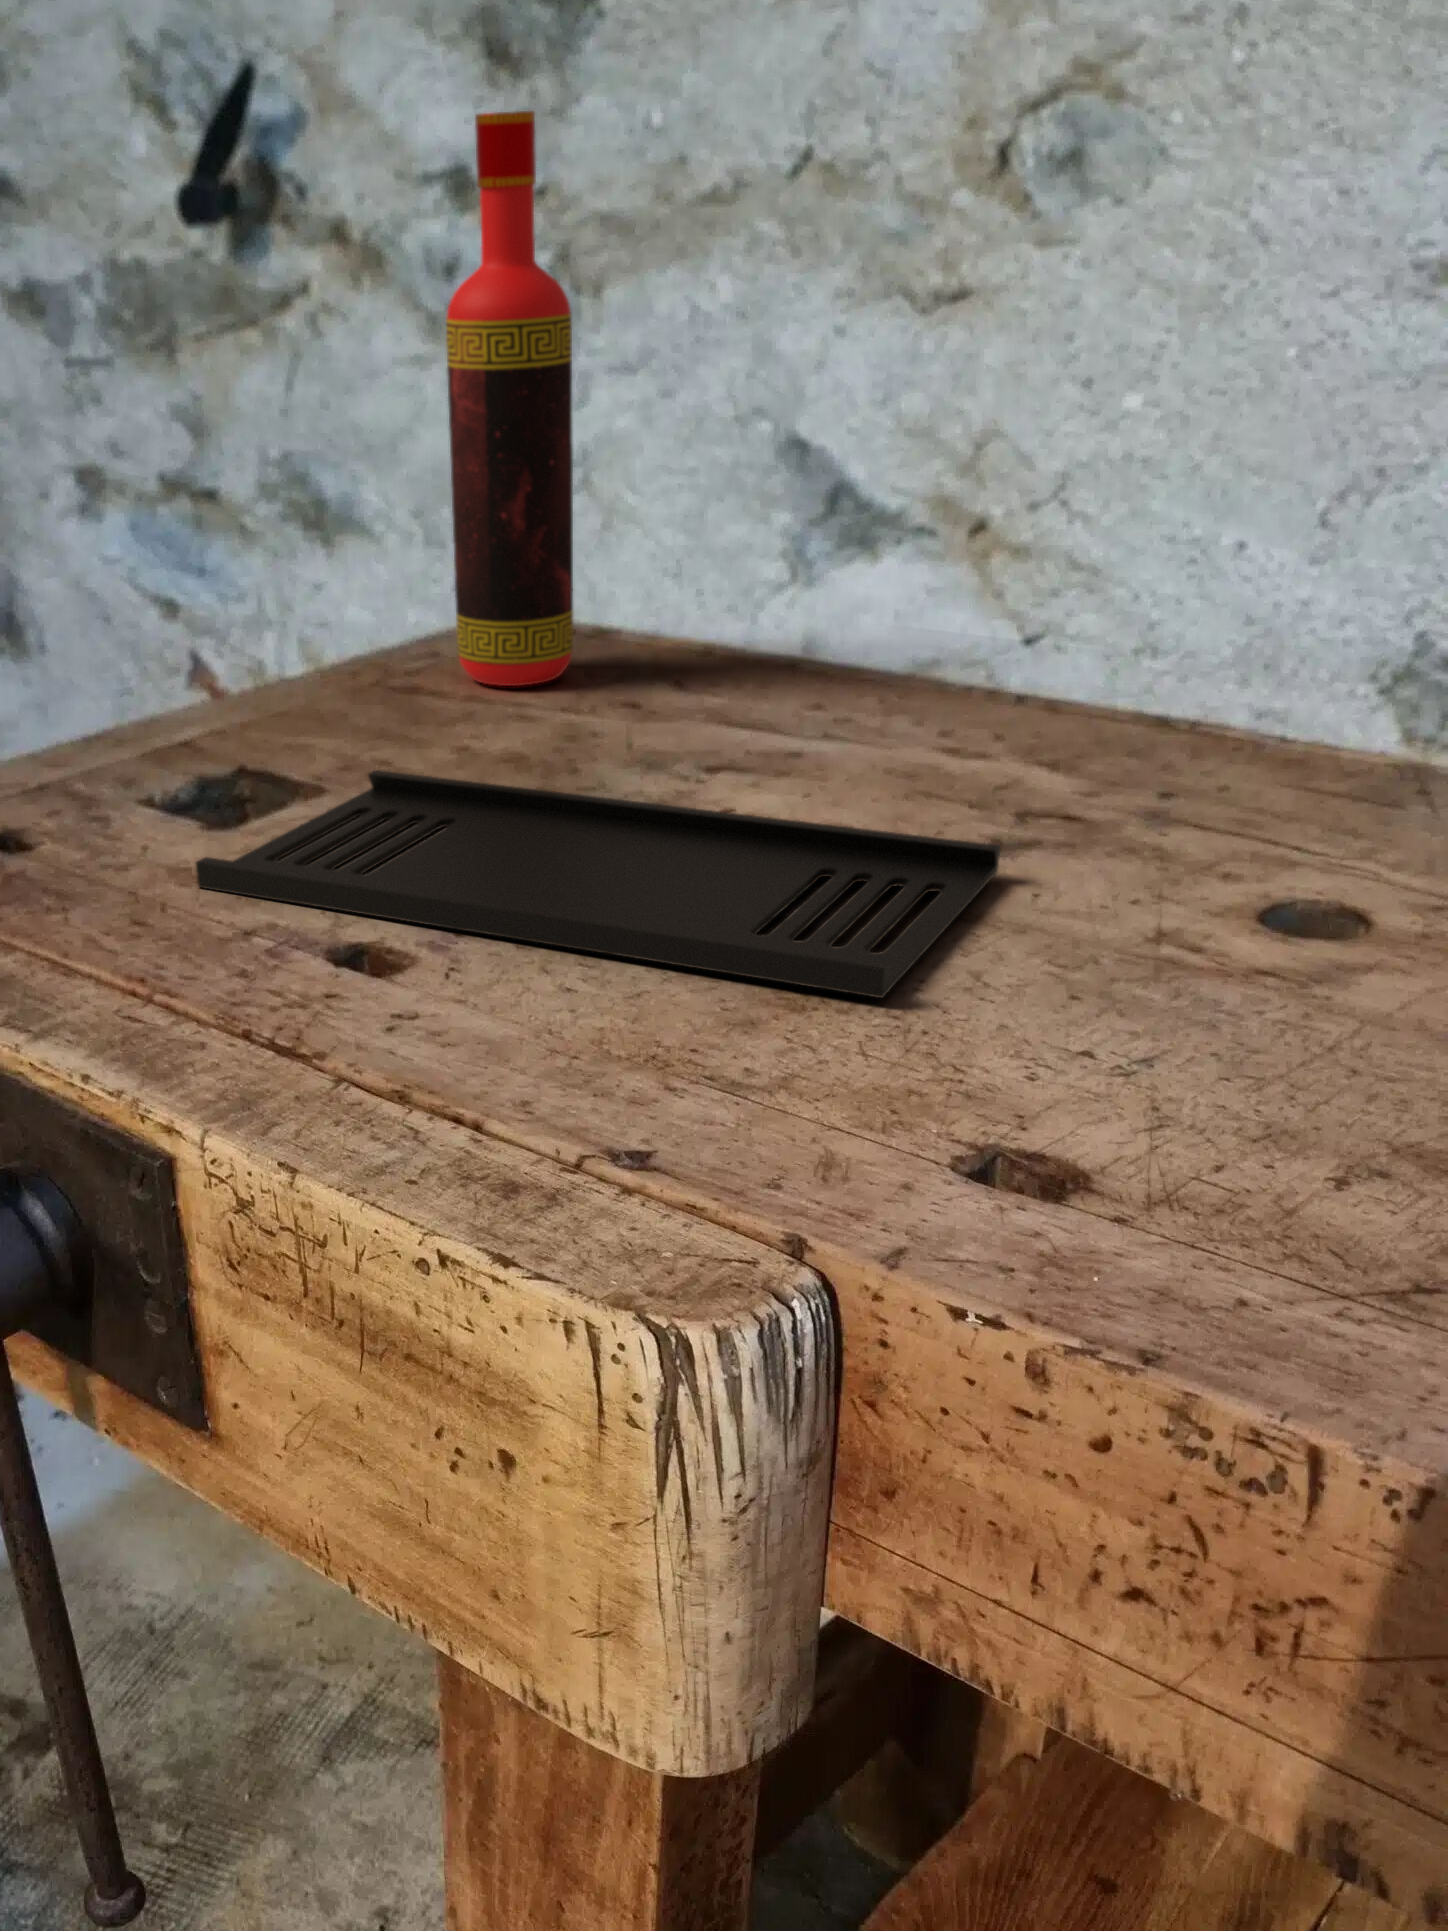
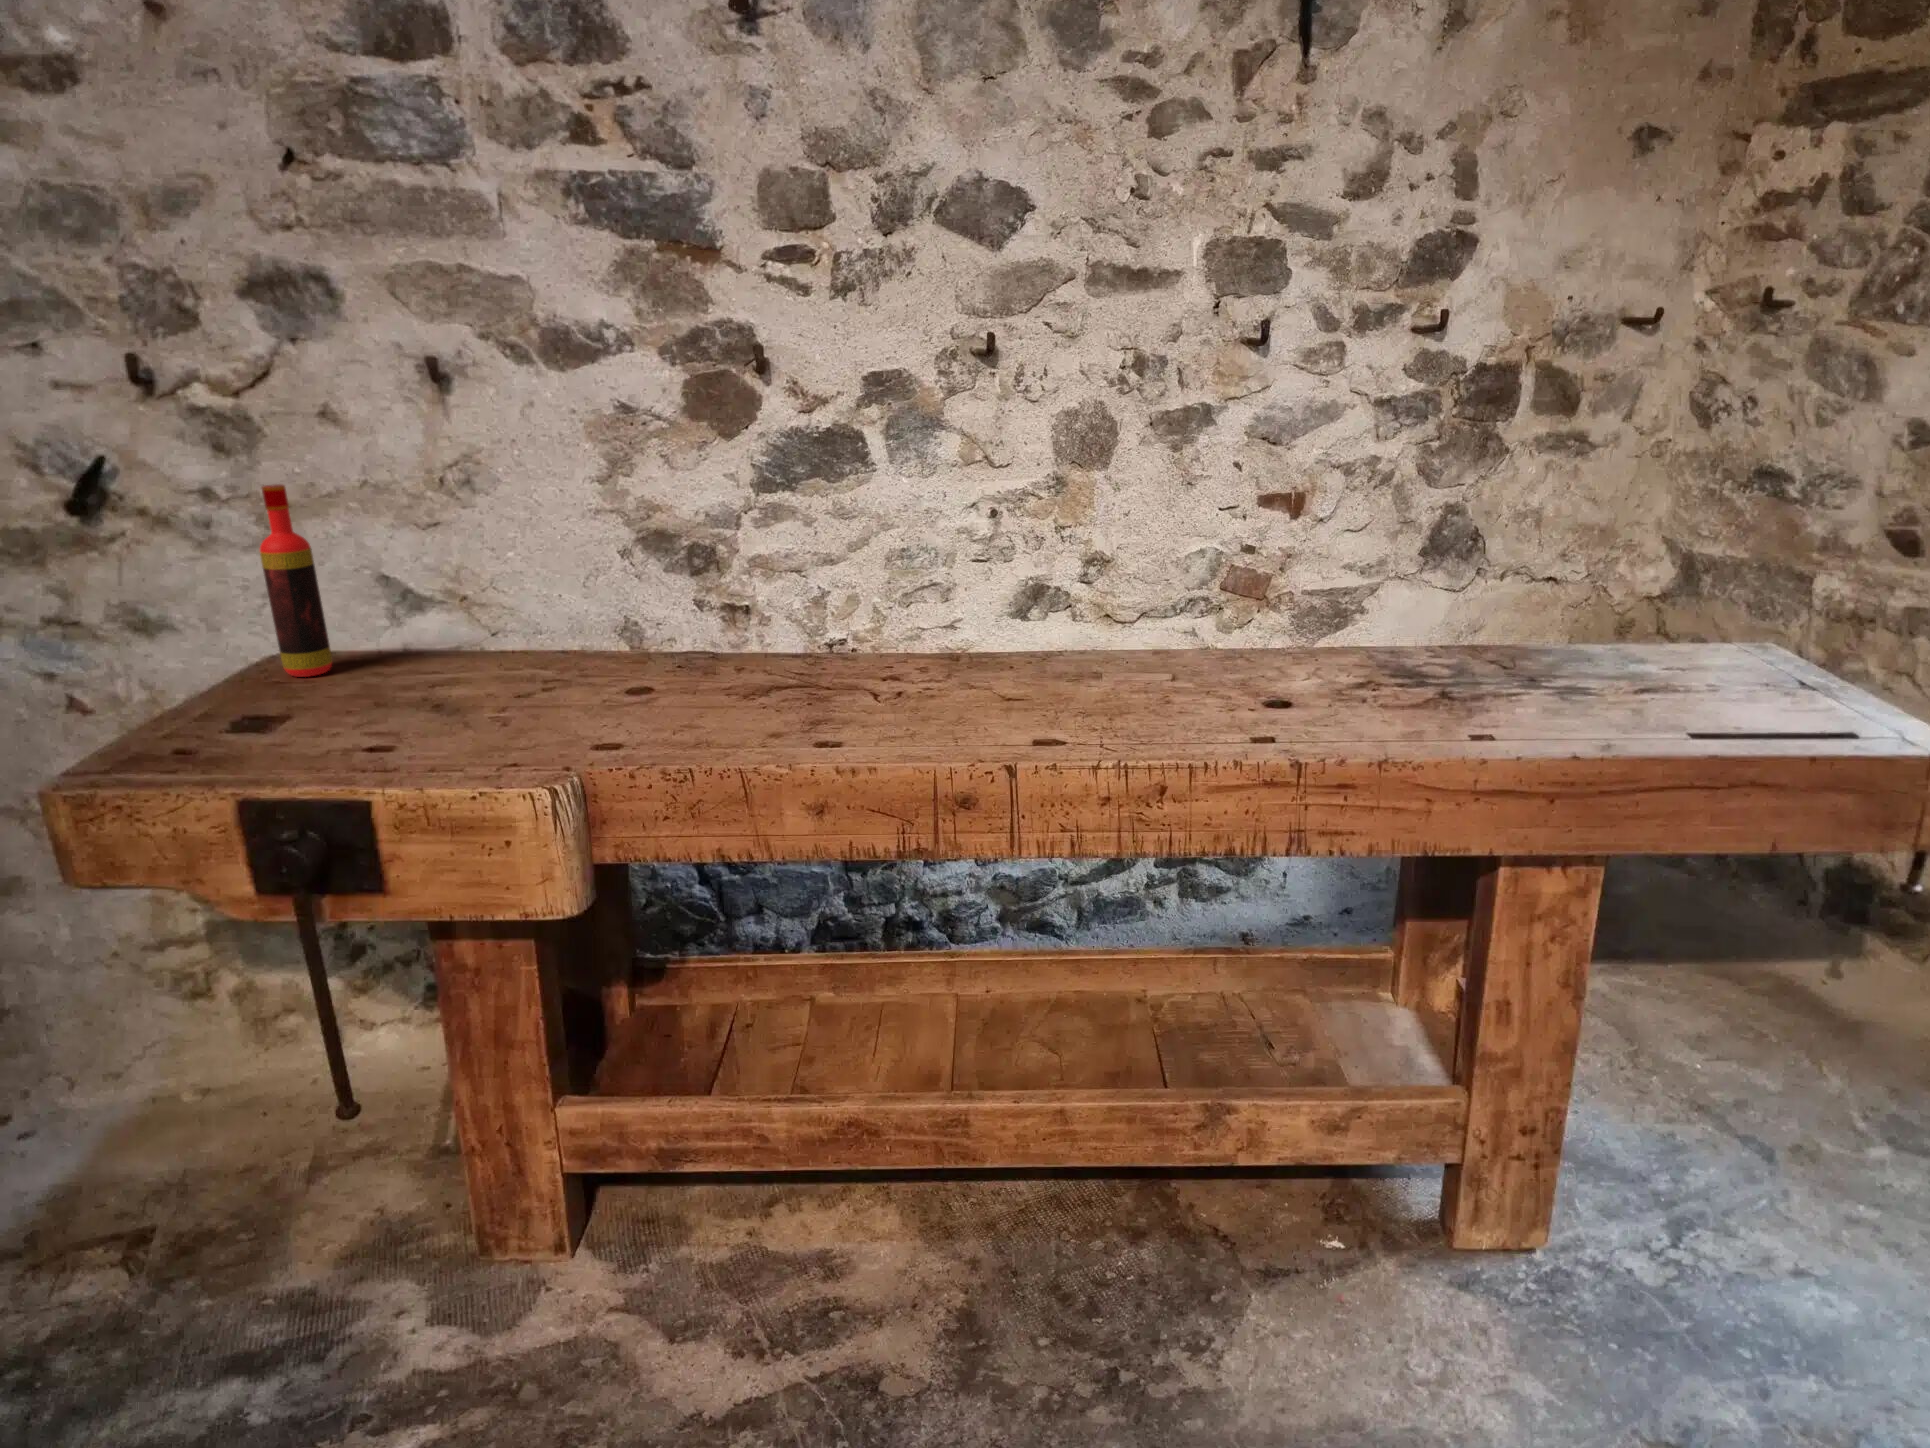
tray: present [196,770,1001,998] -> none [288,688,545,750]

